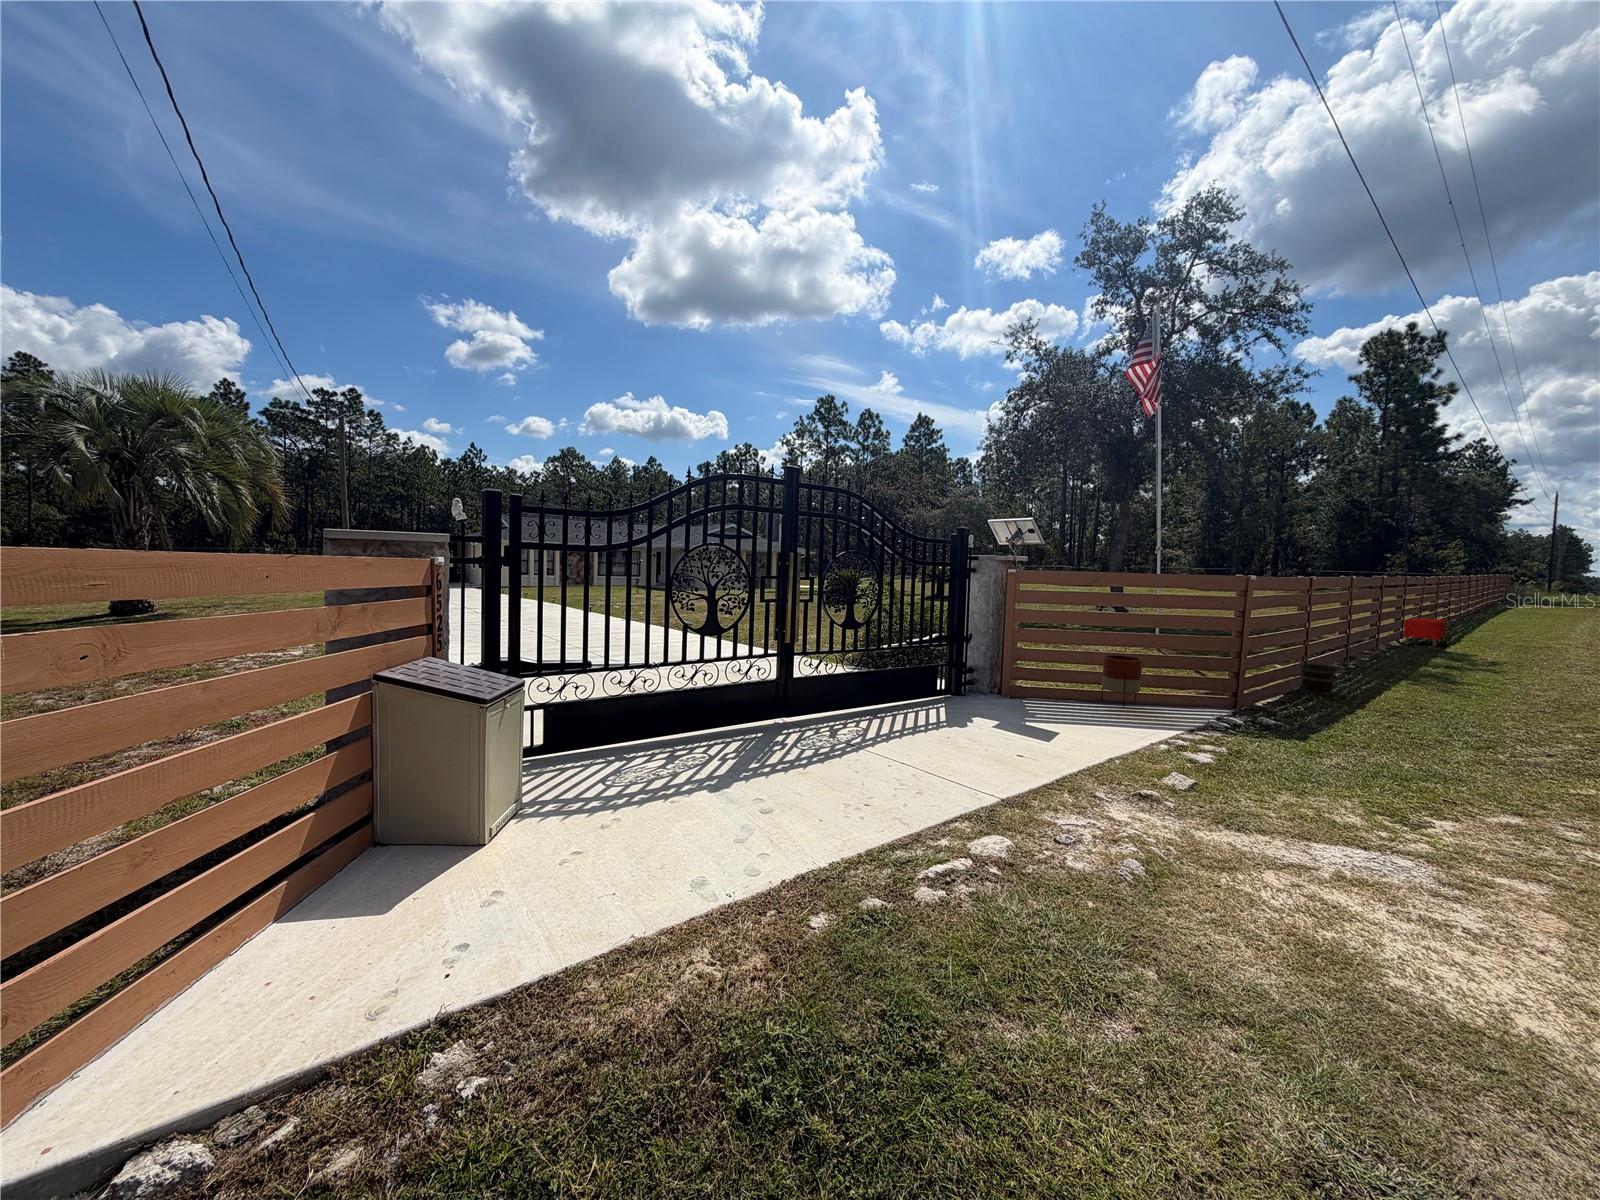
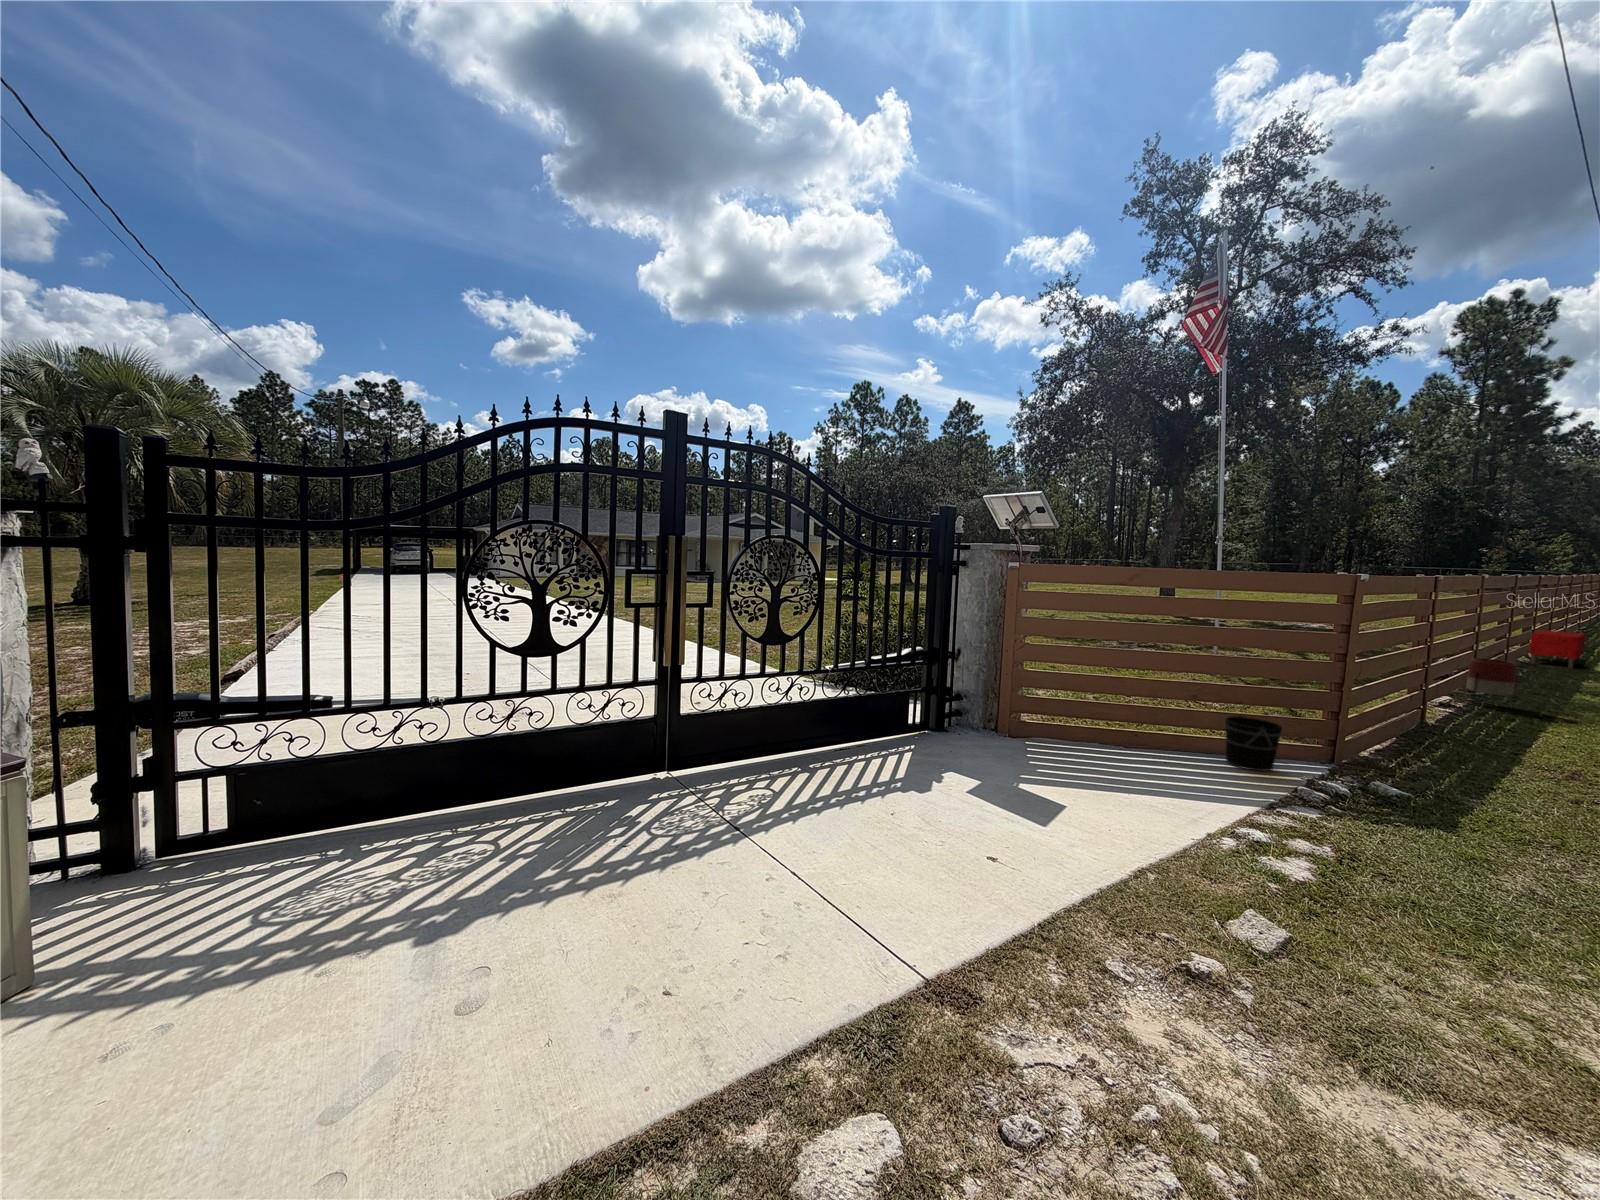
planter: present [1101,655,1142,708] -> present [1466,658,1518,704]
bucket: present [1300,664,1337,694] -> present [1225,716,1282,771]

